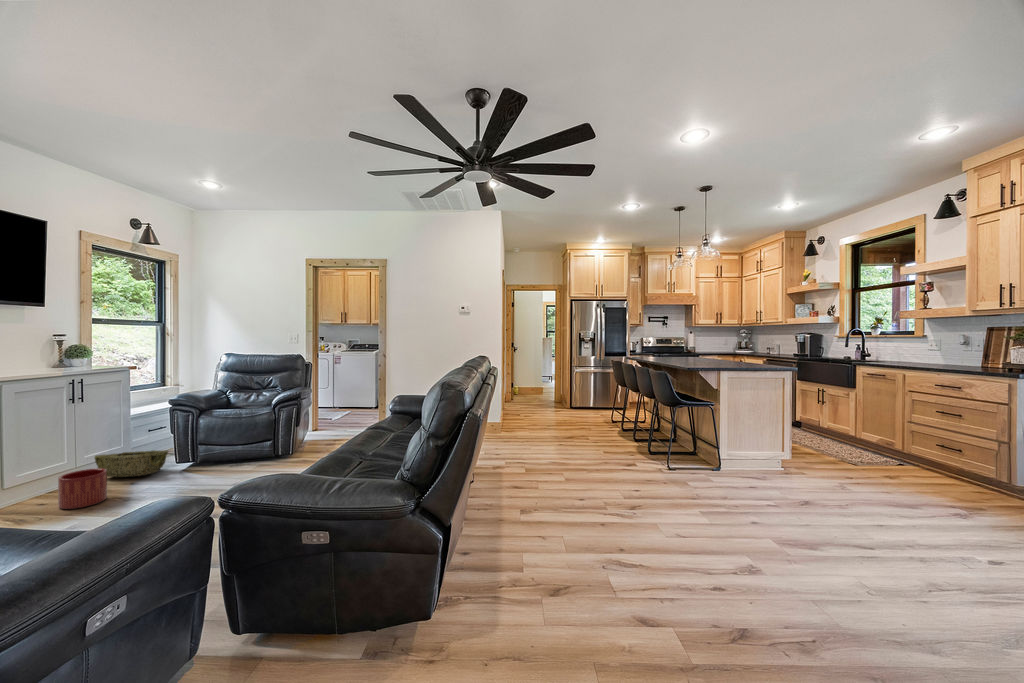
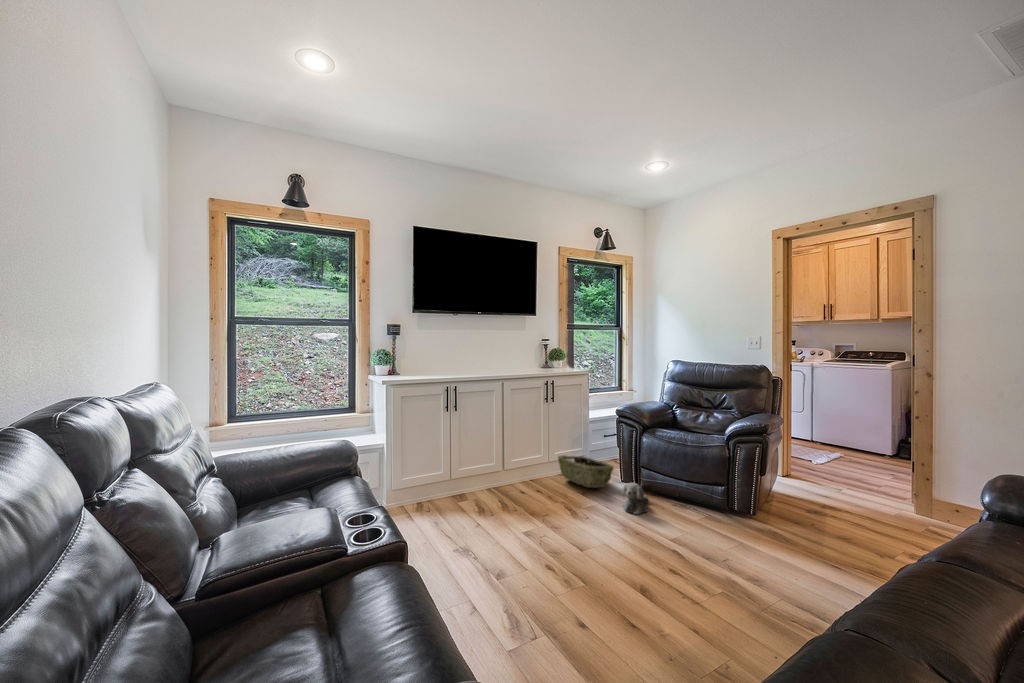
plush toy: none [183,456,209,481] -> present [623,483,649,515]
planter: present [58,468,107,509] -> none [523,472,557,513]

